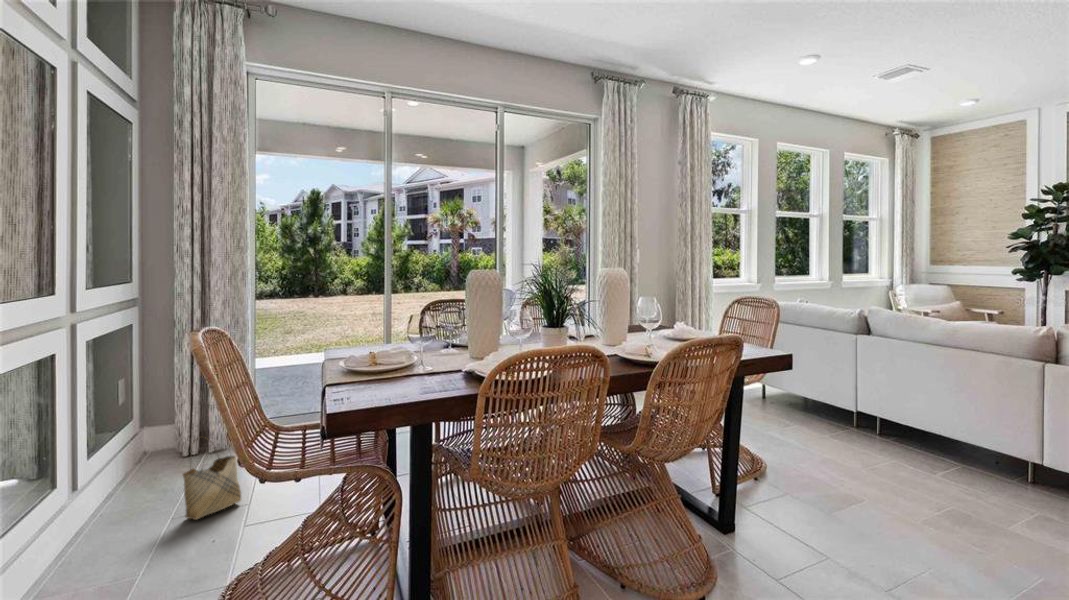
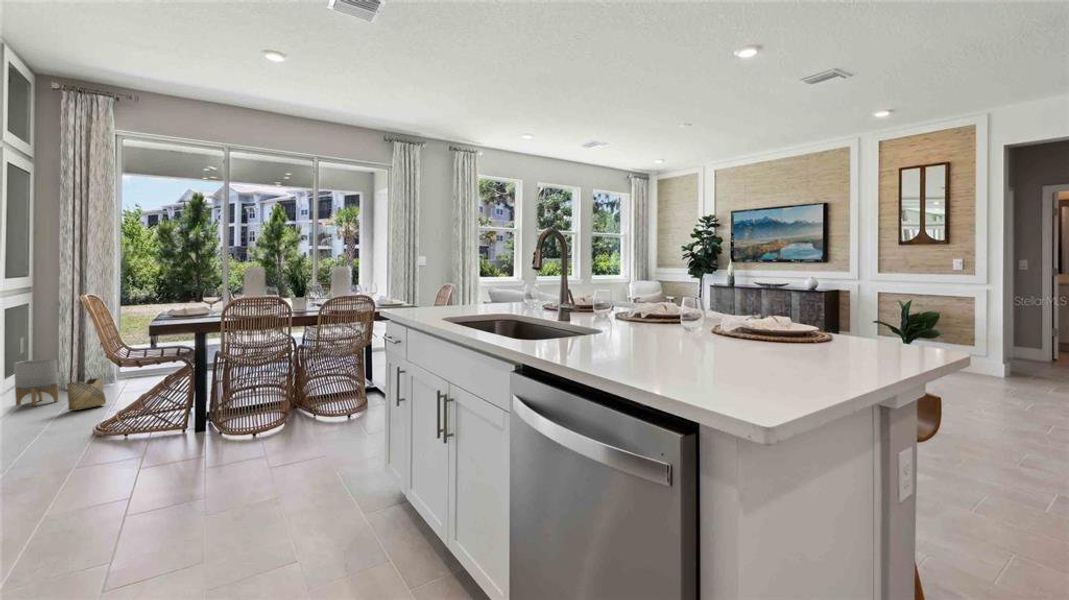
planter: none [107,416,172,500] -> present [14,359,58,406]

